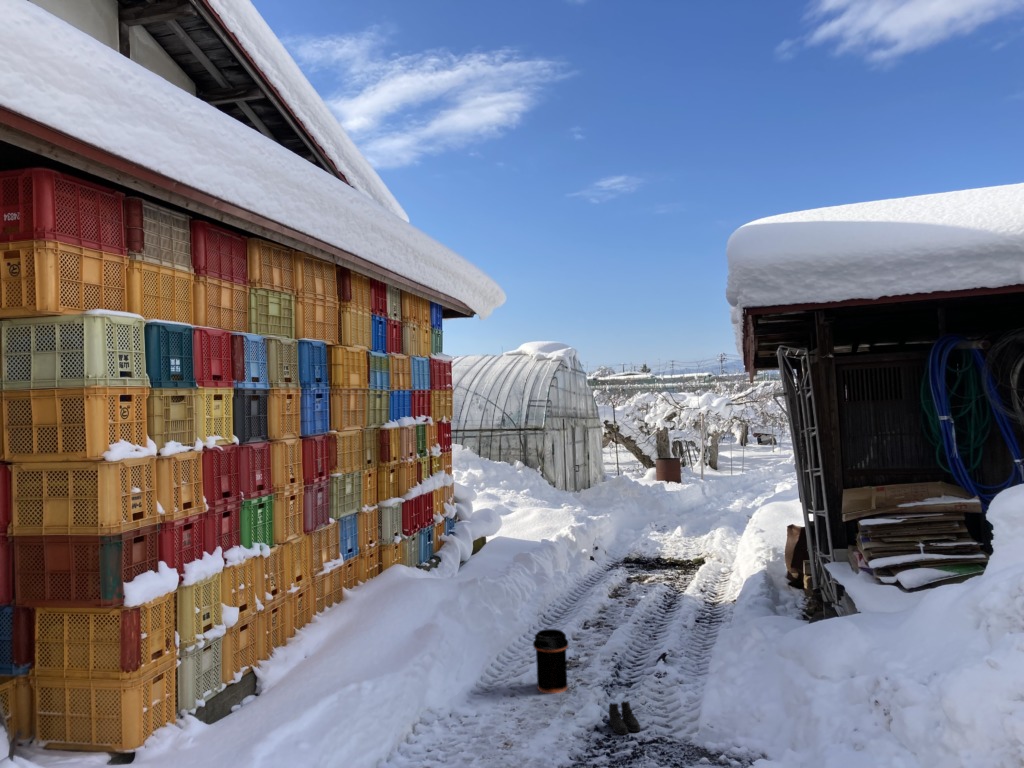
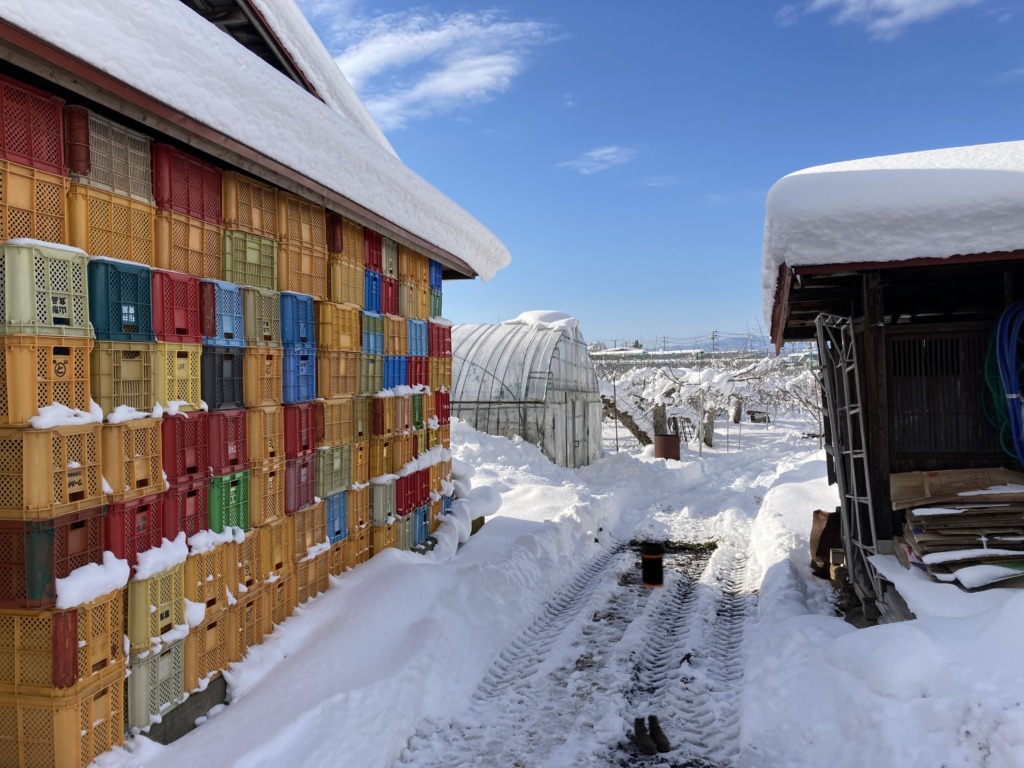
trash can: present [533,629,568,694] -> present [639,543,665,587]

